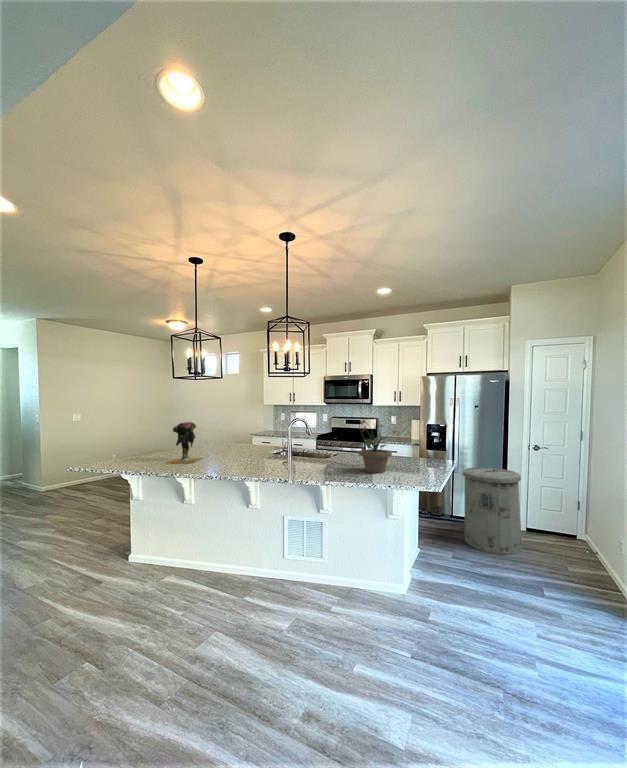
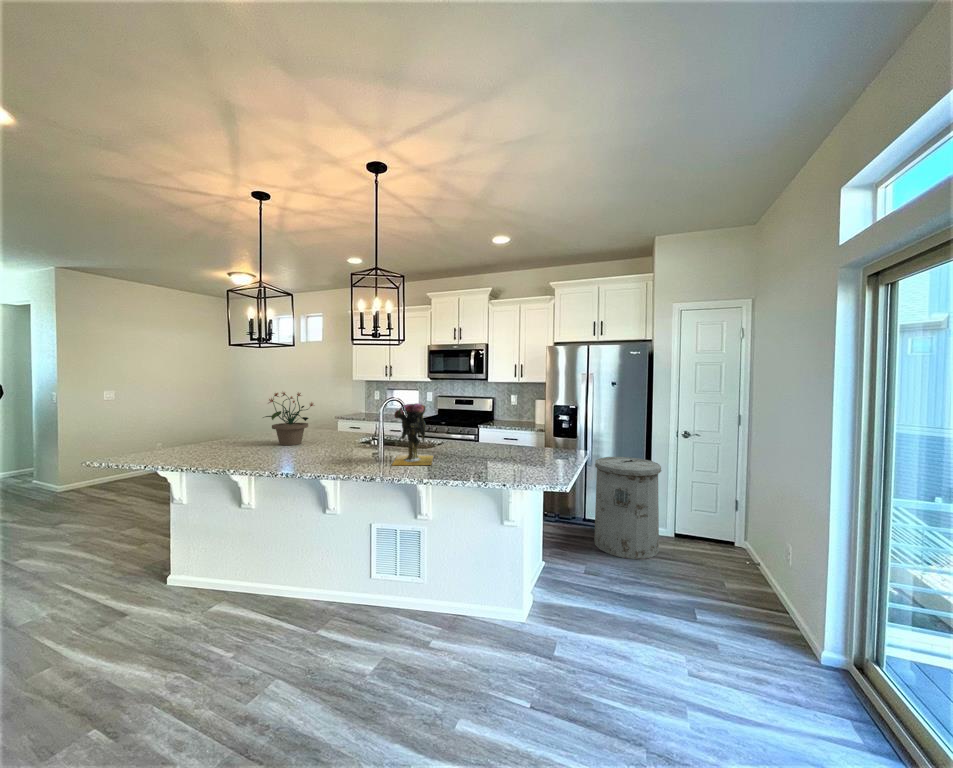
potted plant: present [353,420,395,473] -> present [263,392,313,445]
vase: present [167,422,201,463] -> present [392,404,433,465]

